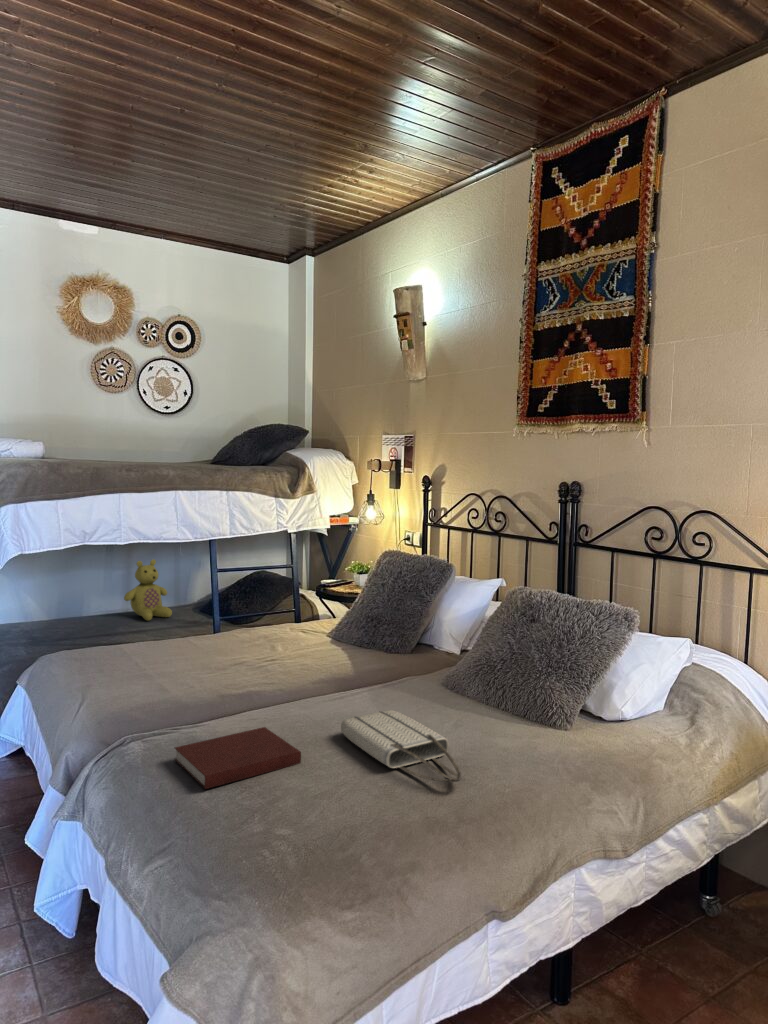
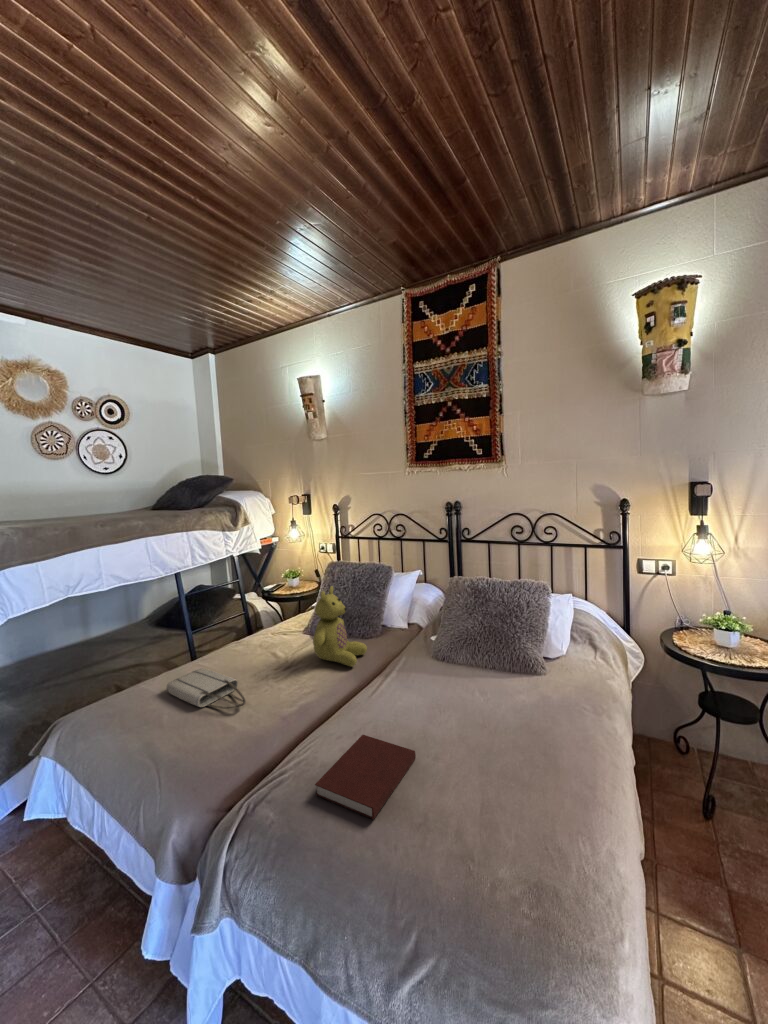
stuffed bear: present [124,559,172,621] -> present [313,586,367,666]
tote bag: present [341,710,461,782] -> present [167,668,246,708]

